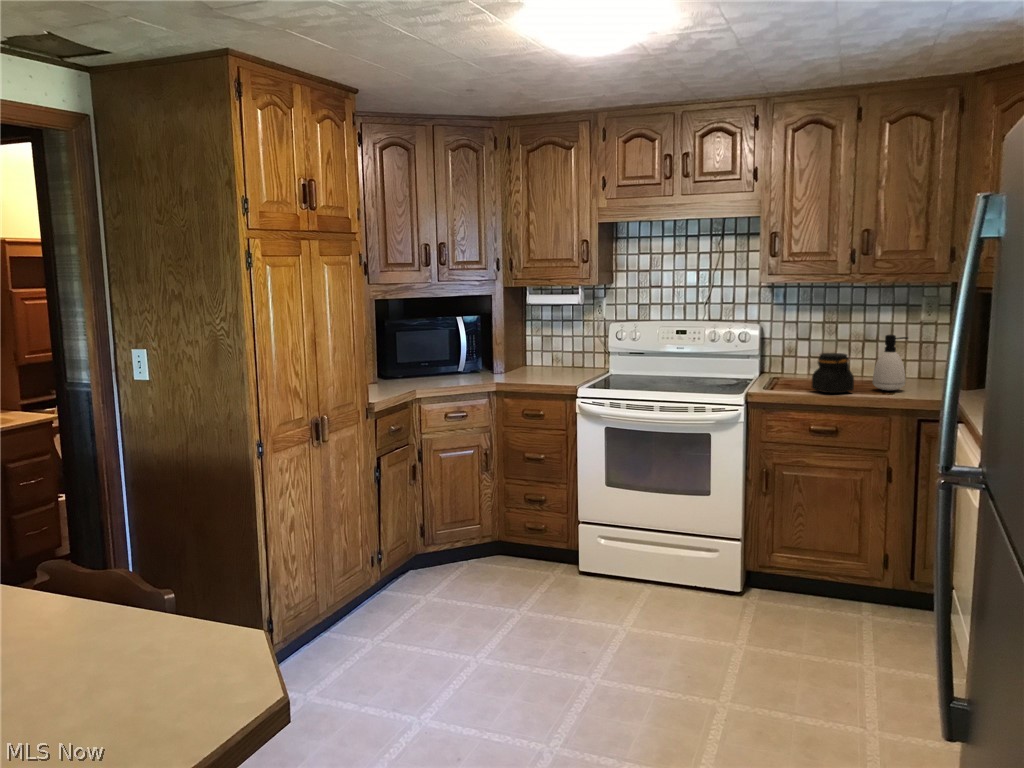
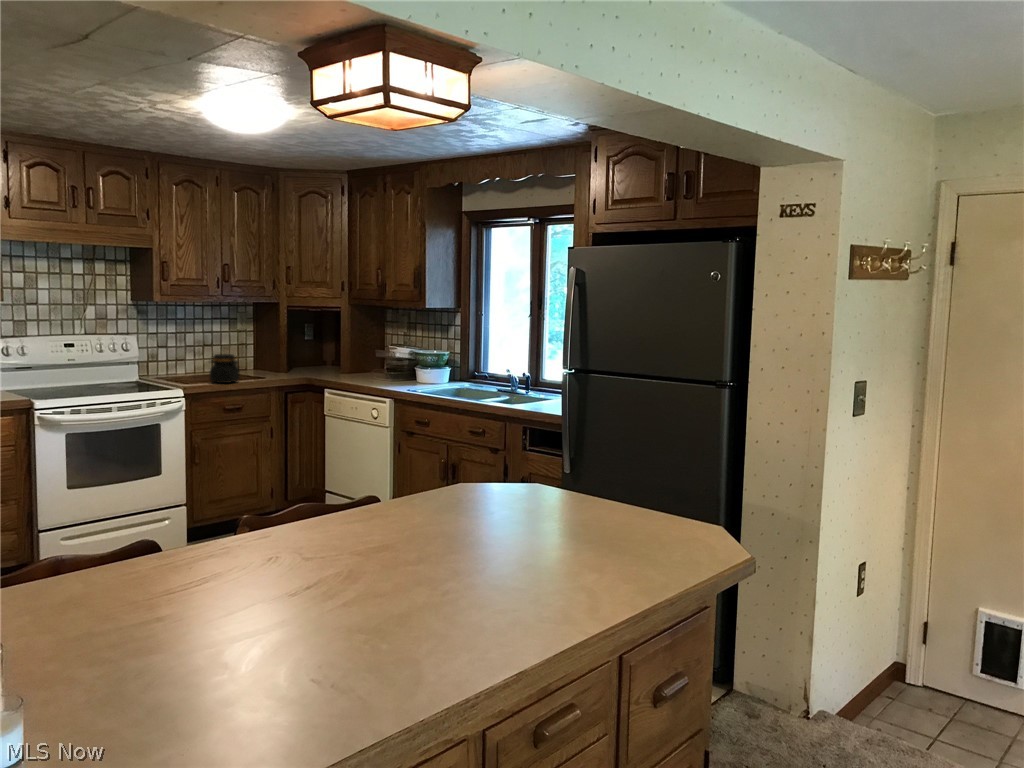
soap dispenser: present [872,335,908,390] -> none [241,339,263,378]

